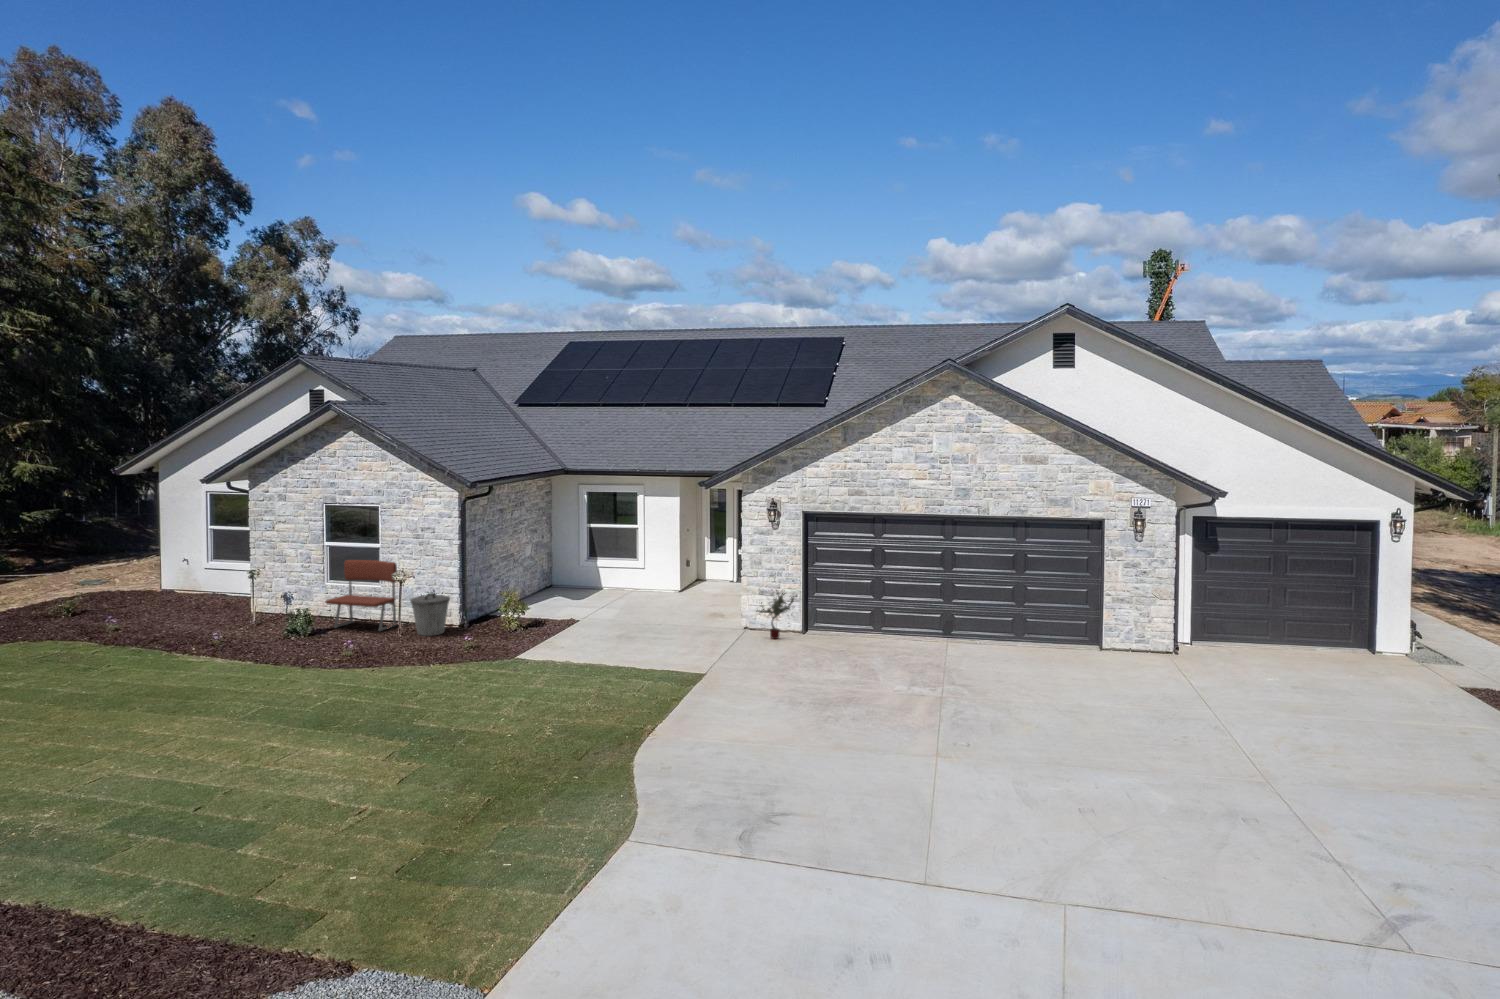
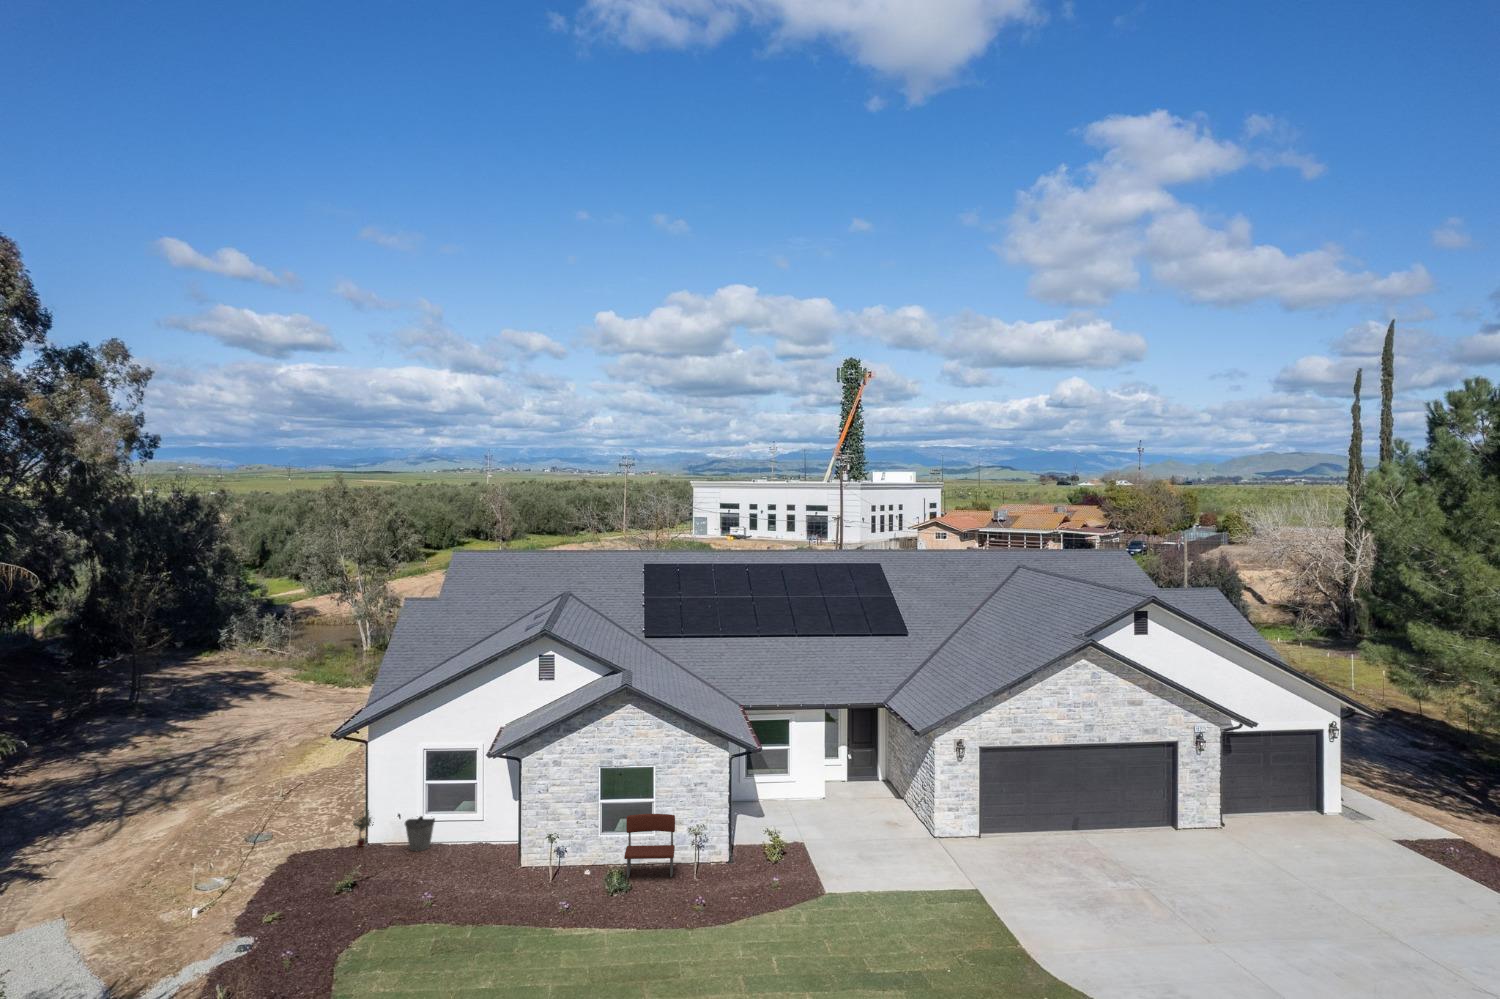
potted tree: present [756,592,794,639] -> present [353,810,374,847]
trash can: present [410,593,450,636] -> present [405,816,435,851]

